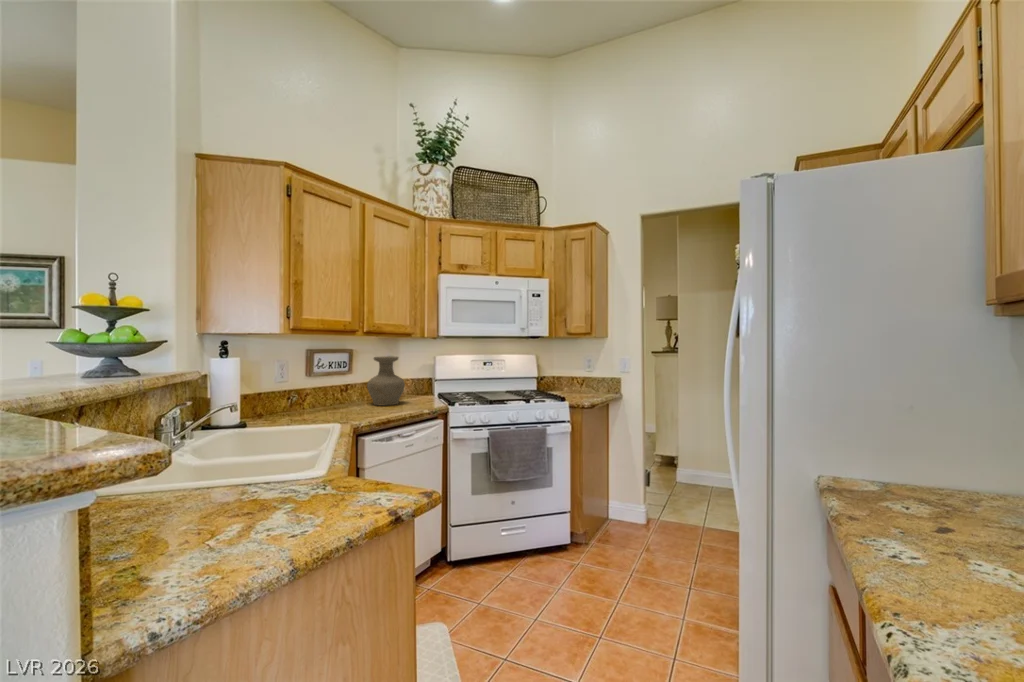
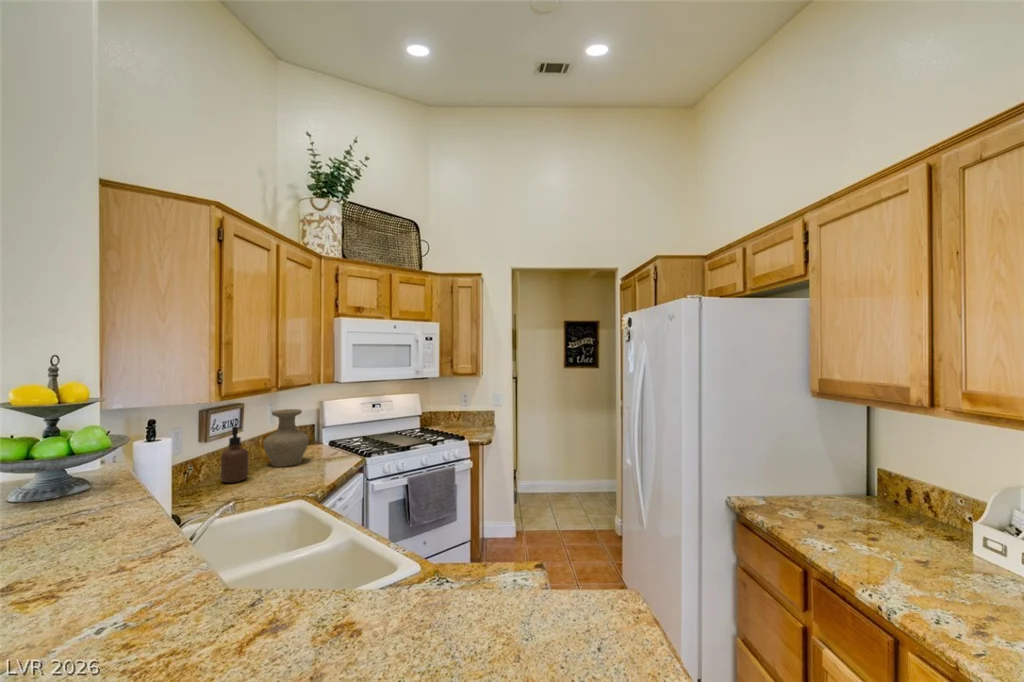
soap dispenser: none [321,364,343,411] -> present [221,426,248,483]

